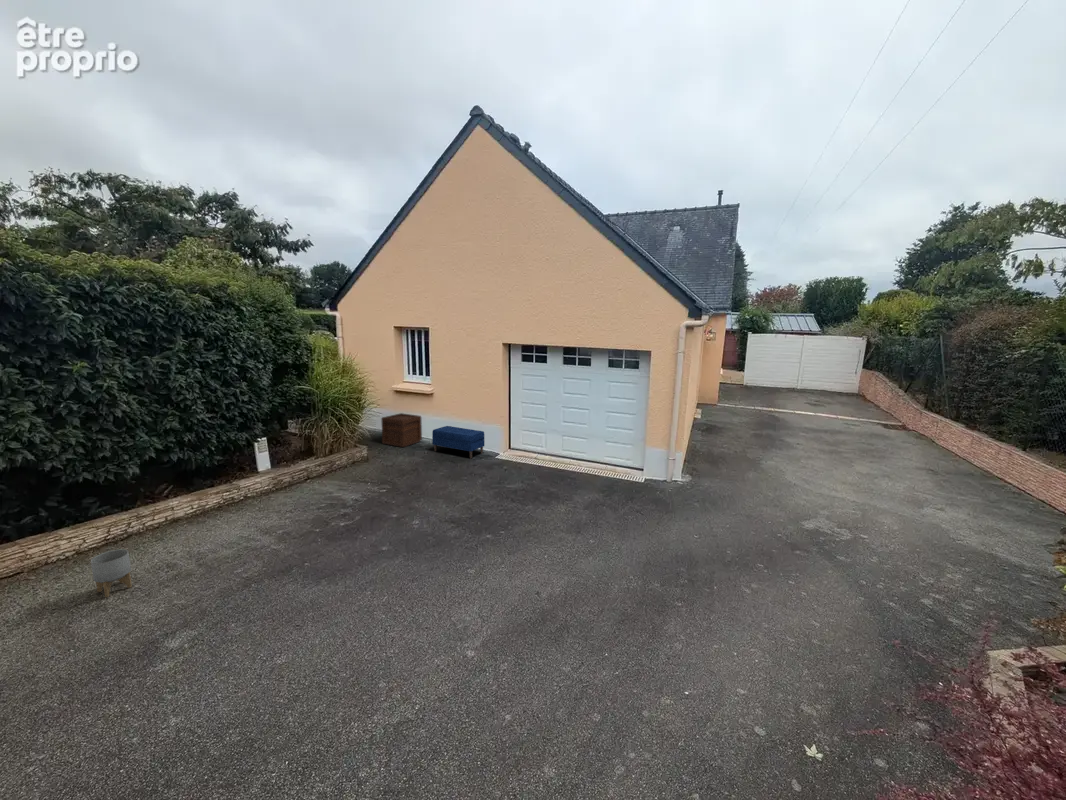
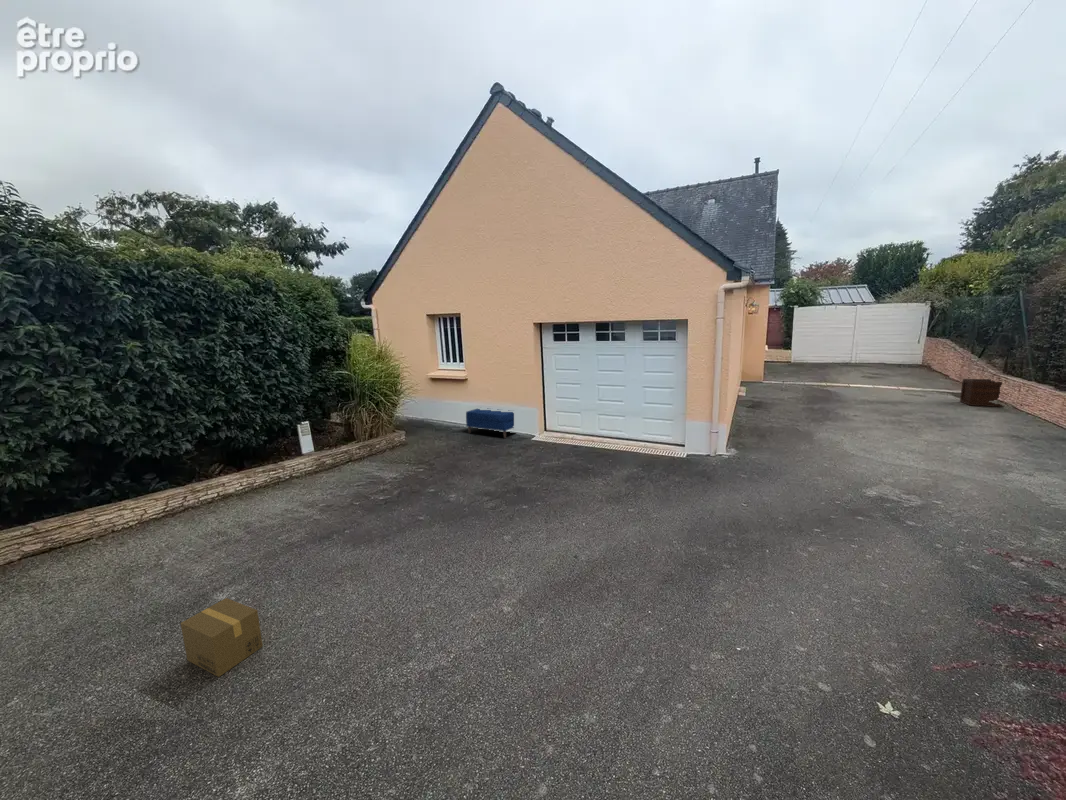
wooden crate: present [382,413,422,447] -> present [960,379,1004,407]
planter: present [91,549,132,597] -> none [148,515,186,559]
cardboard box: none [131,650,219,738] -> present [181,598,263,677]

